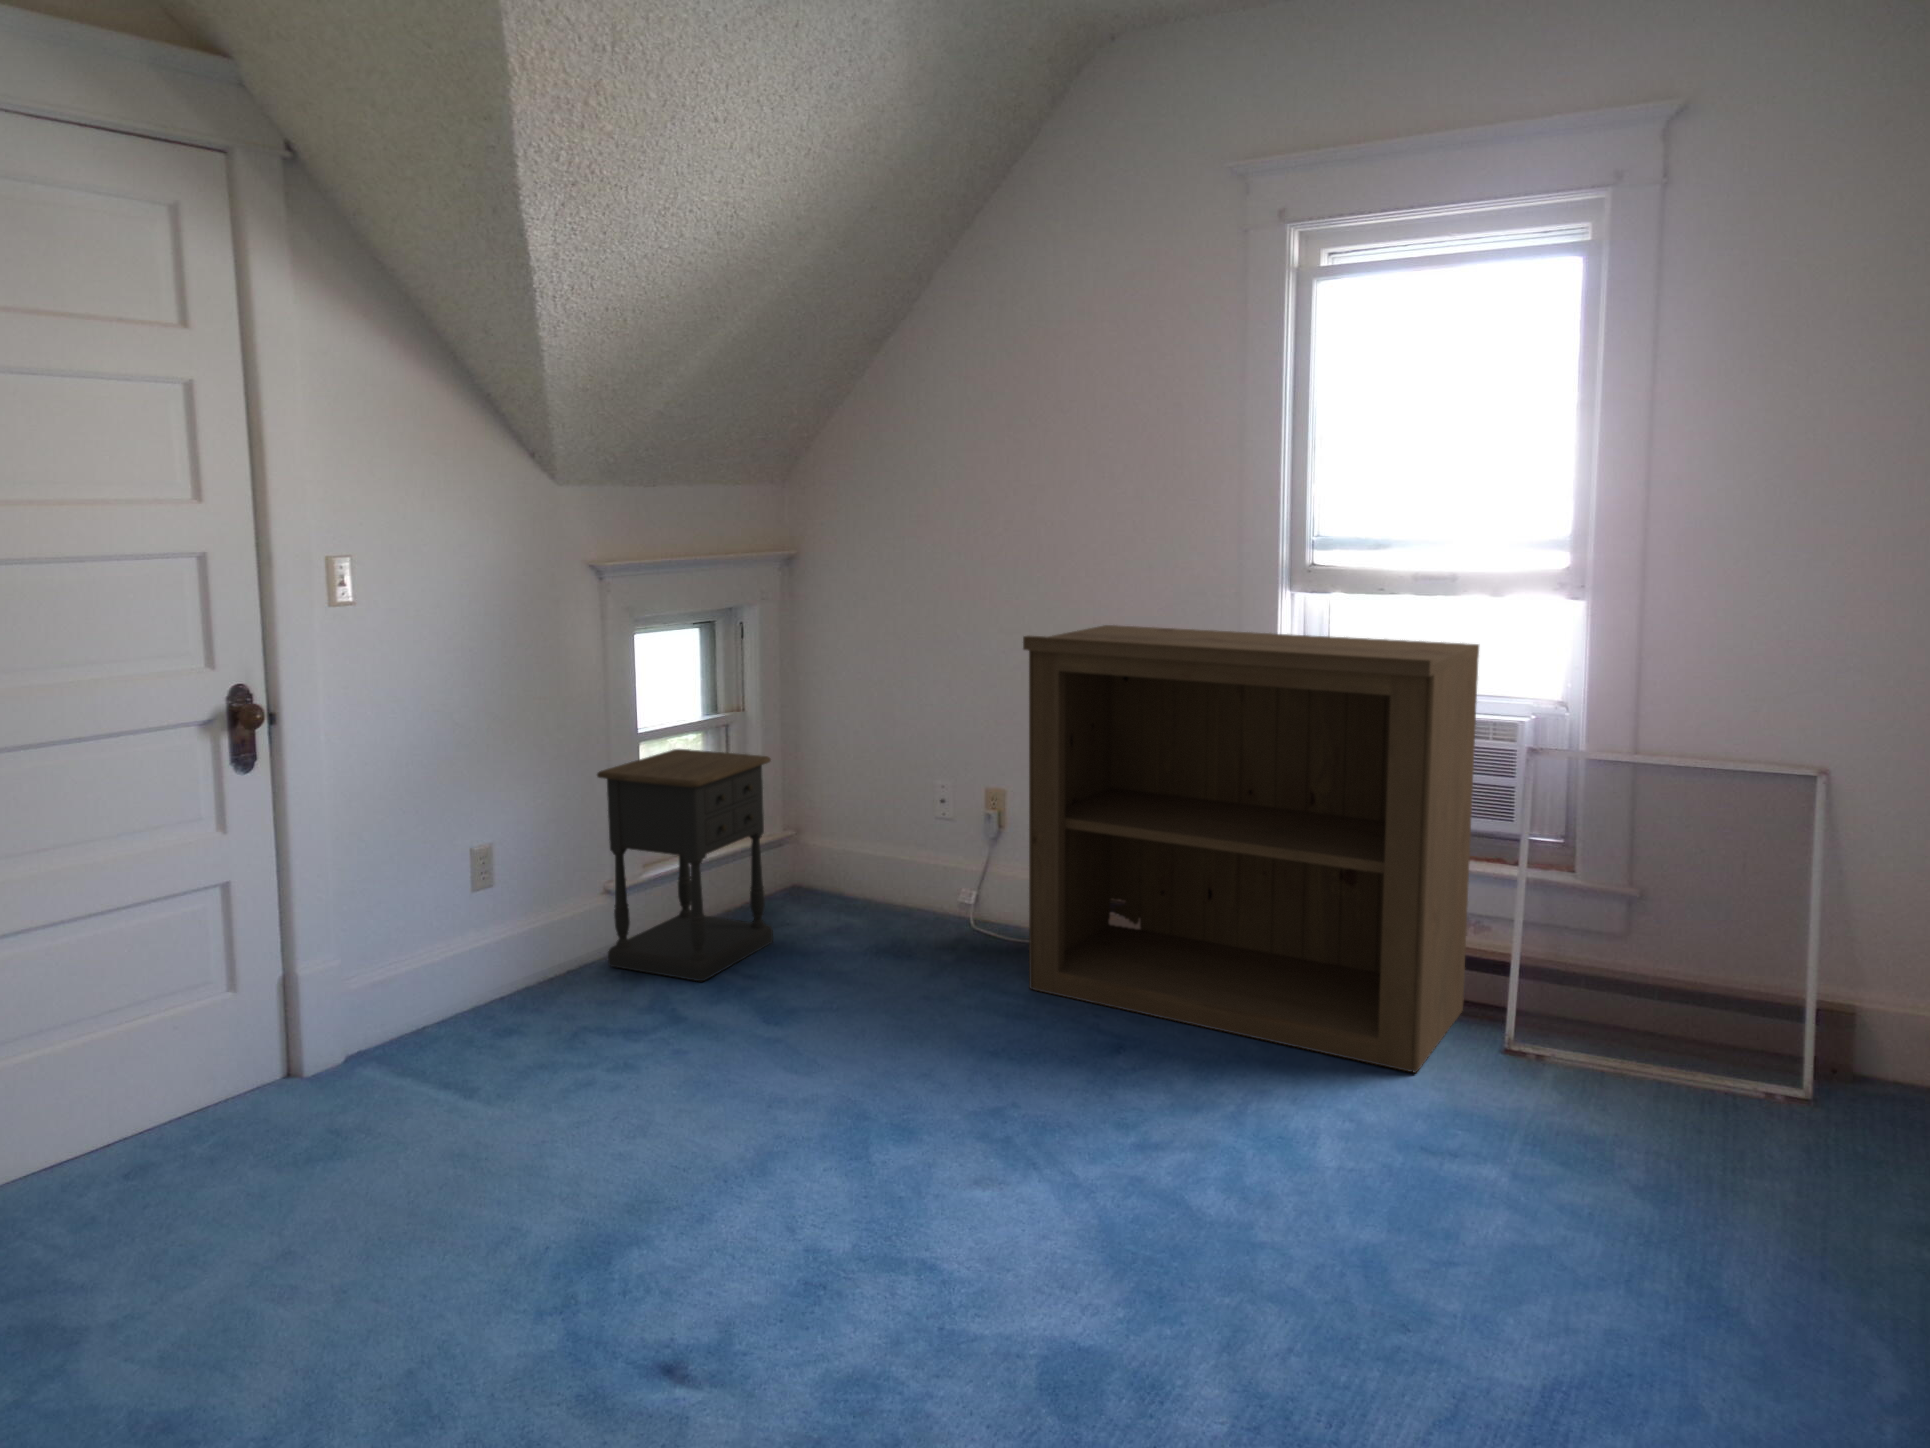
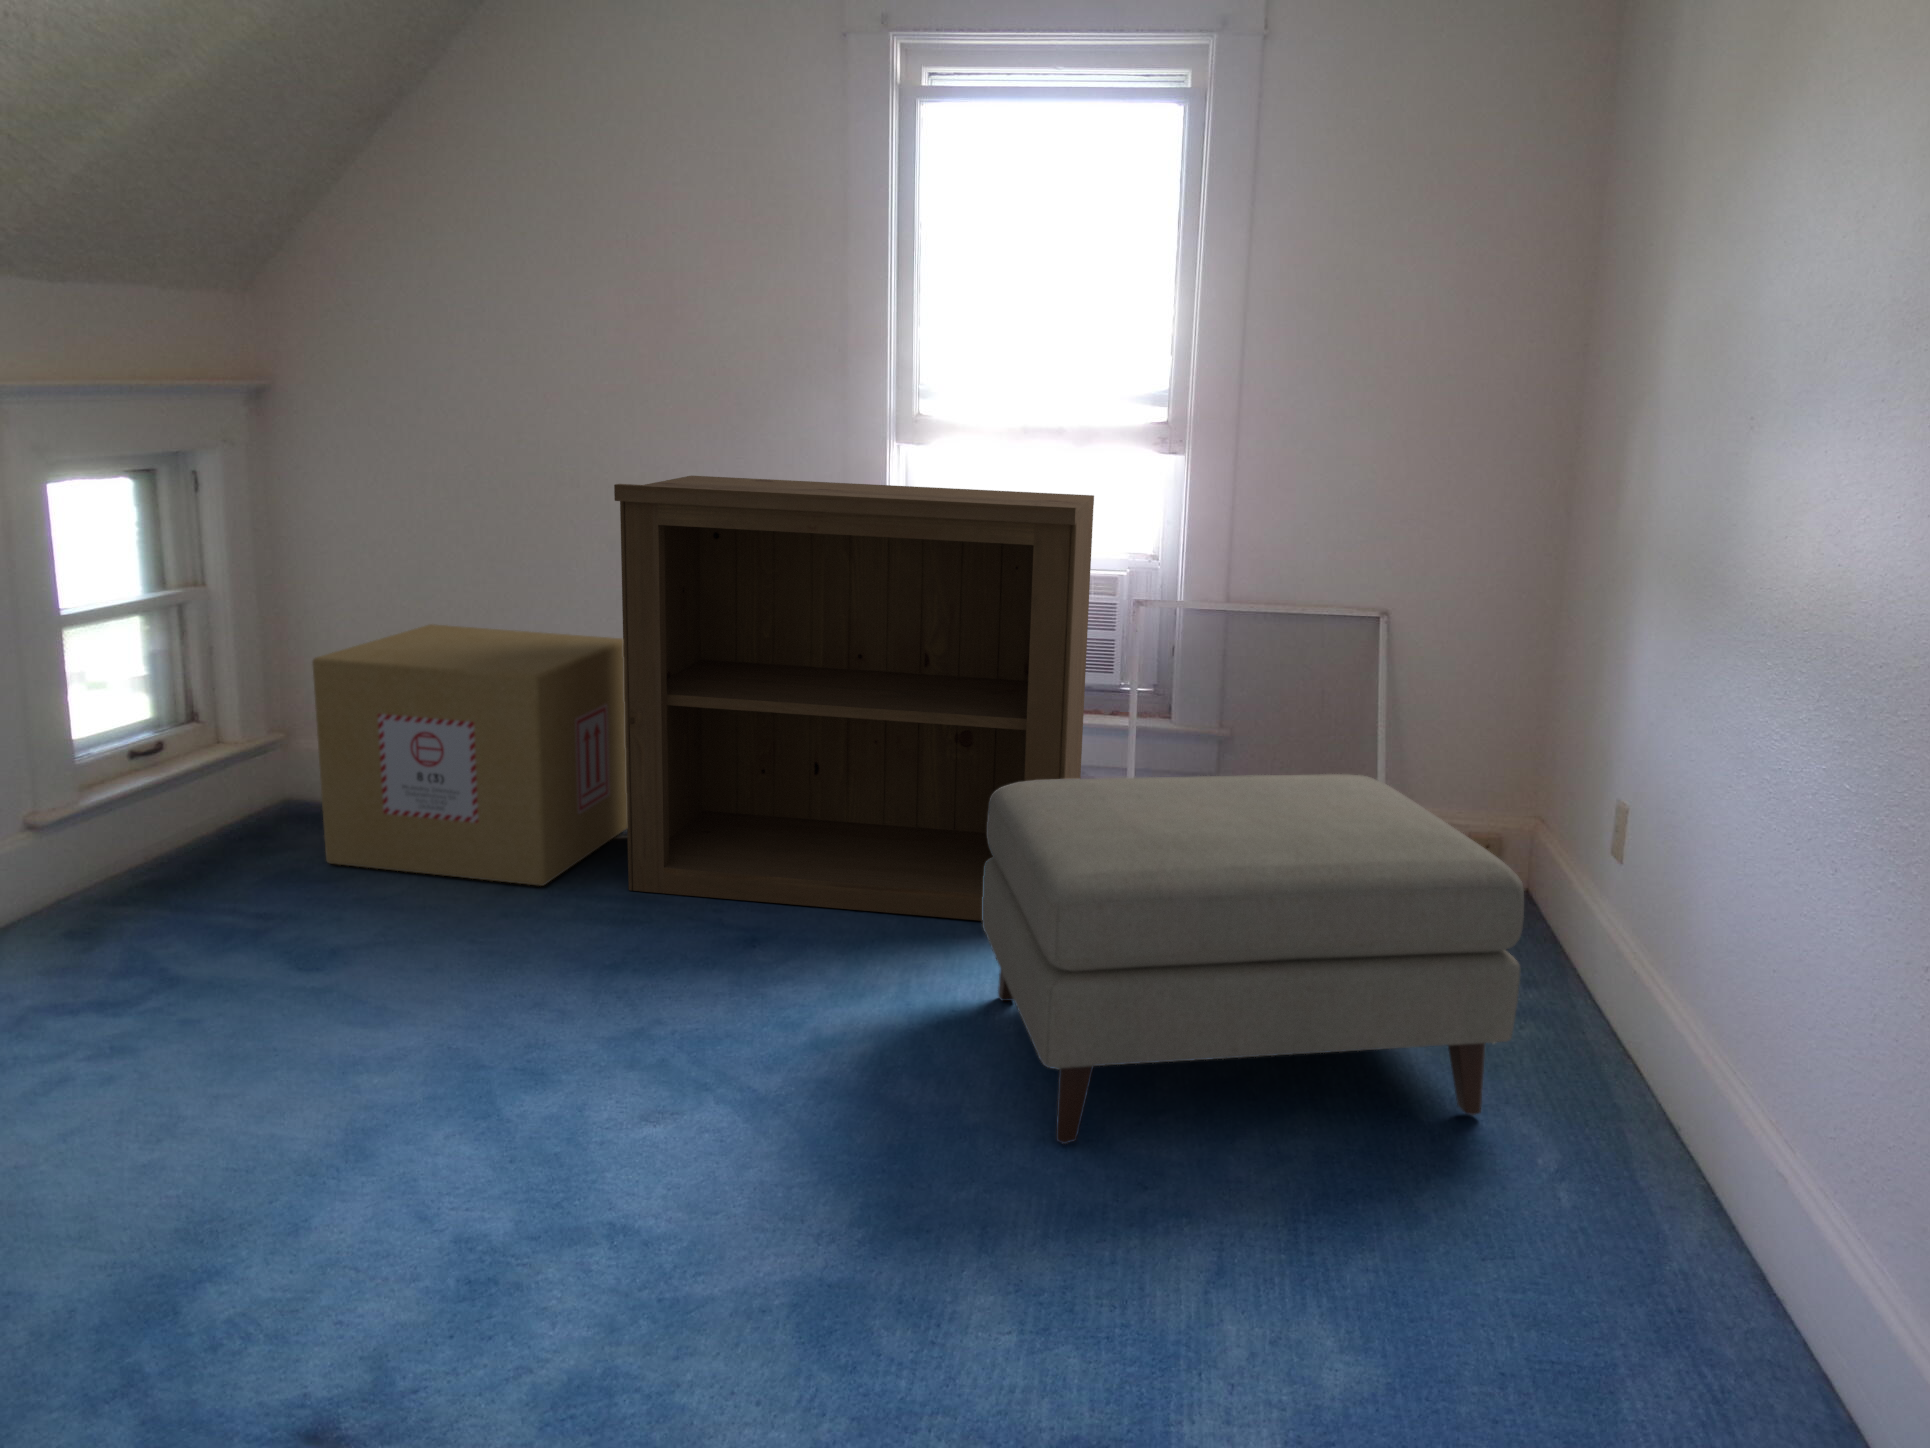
cardboard box: none [802,747,1053,977] -> present [312,624,627,886]
nightstand: present [597,749,773,981] -> none [12,634,281,929]
ottoman: none [1313,925,1886,1348] -> present [982,774,1524,1144]

